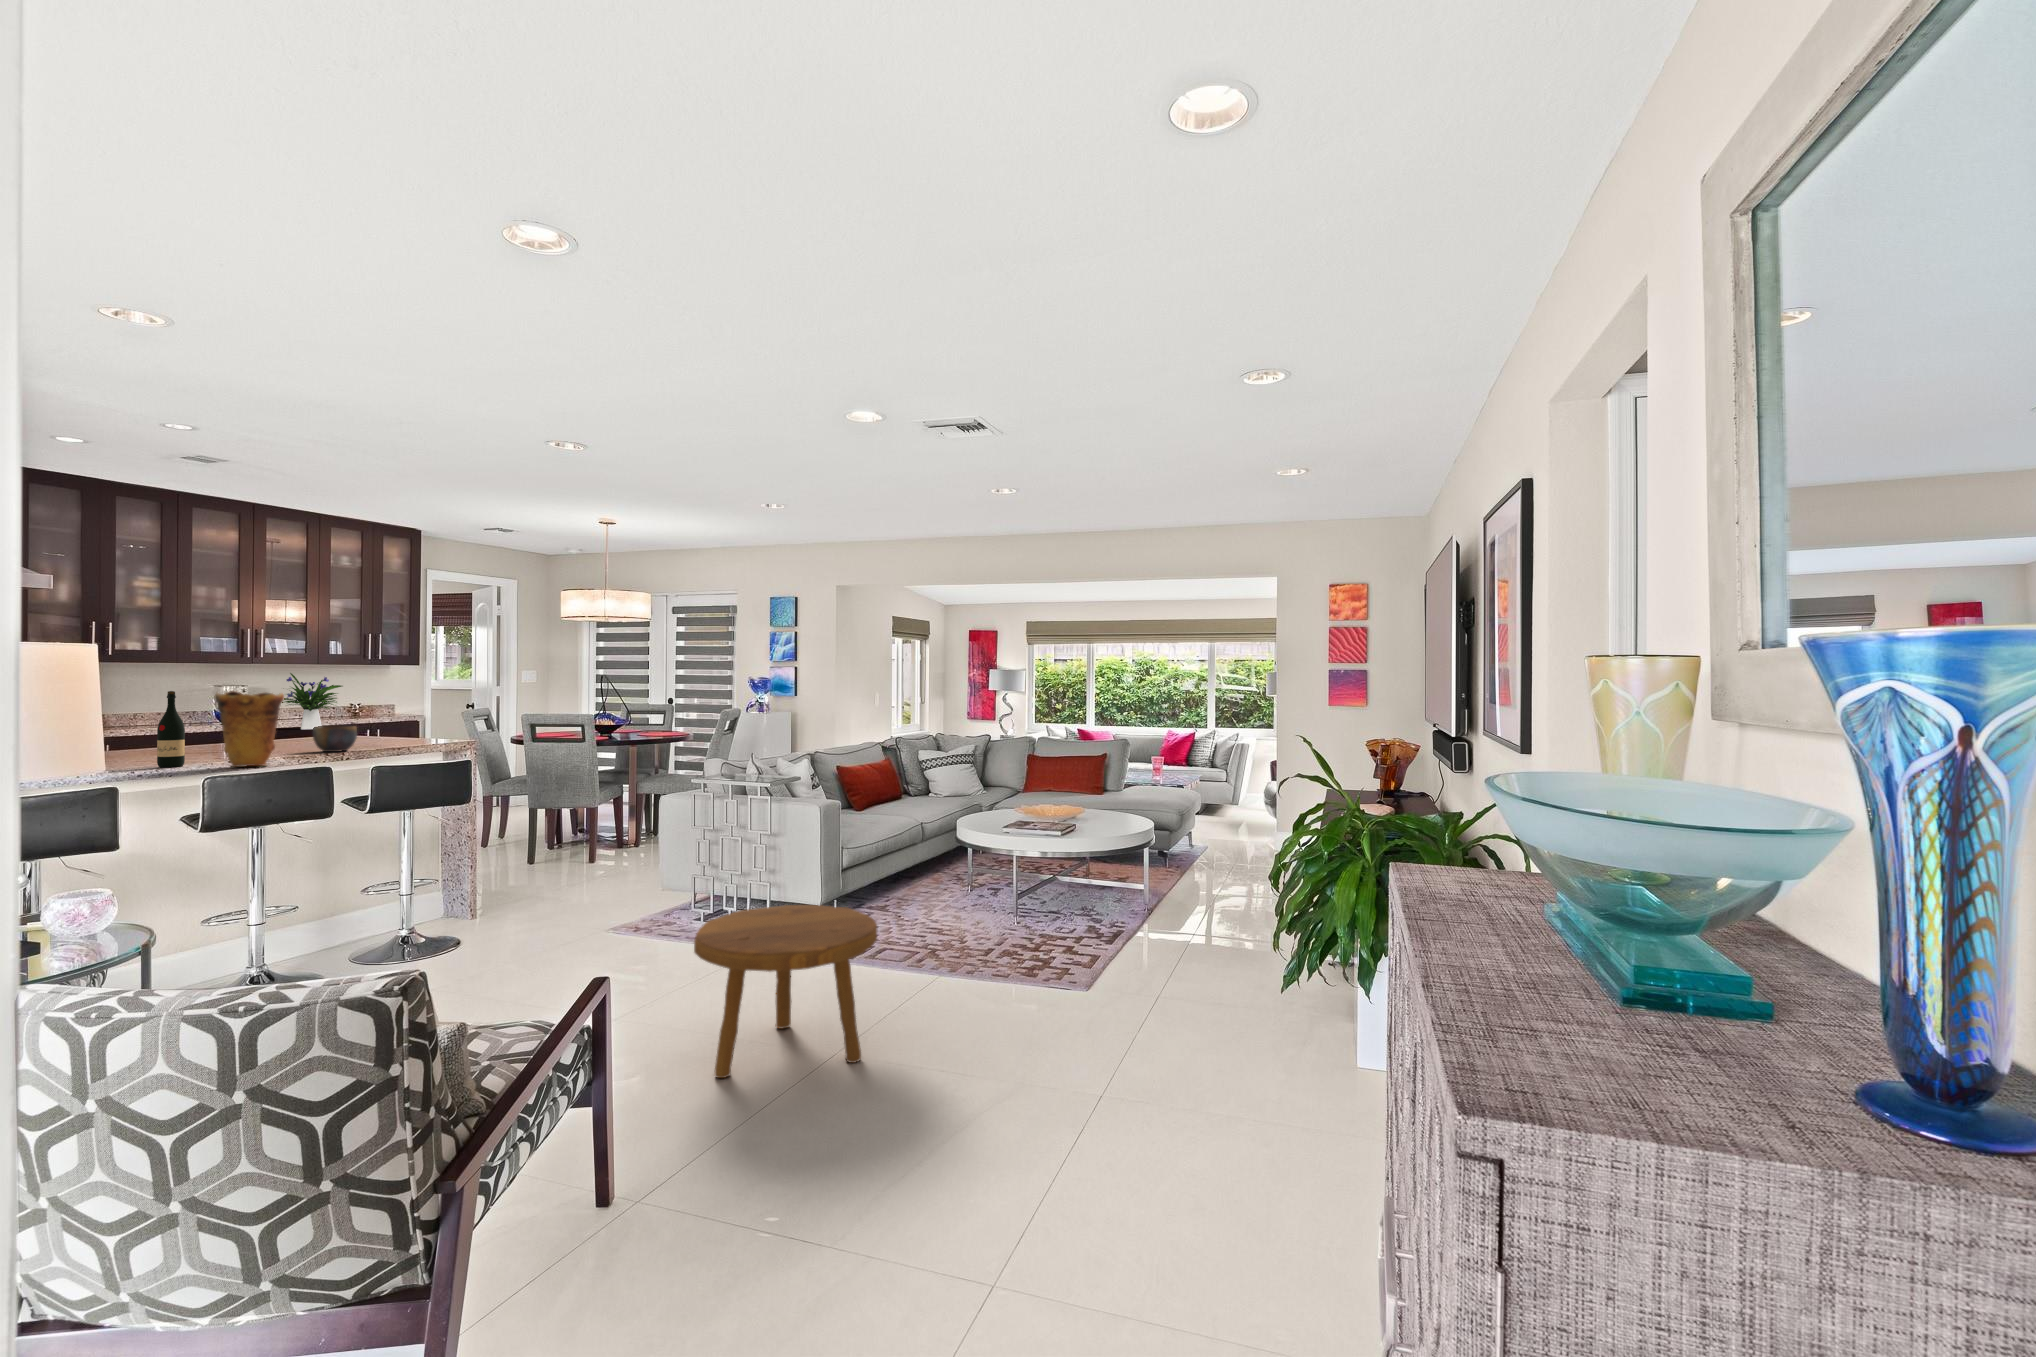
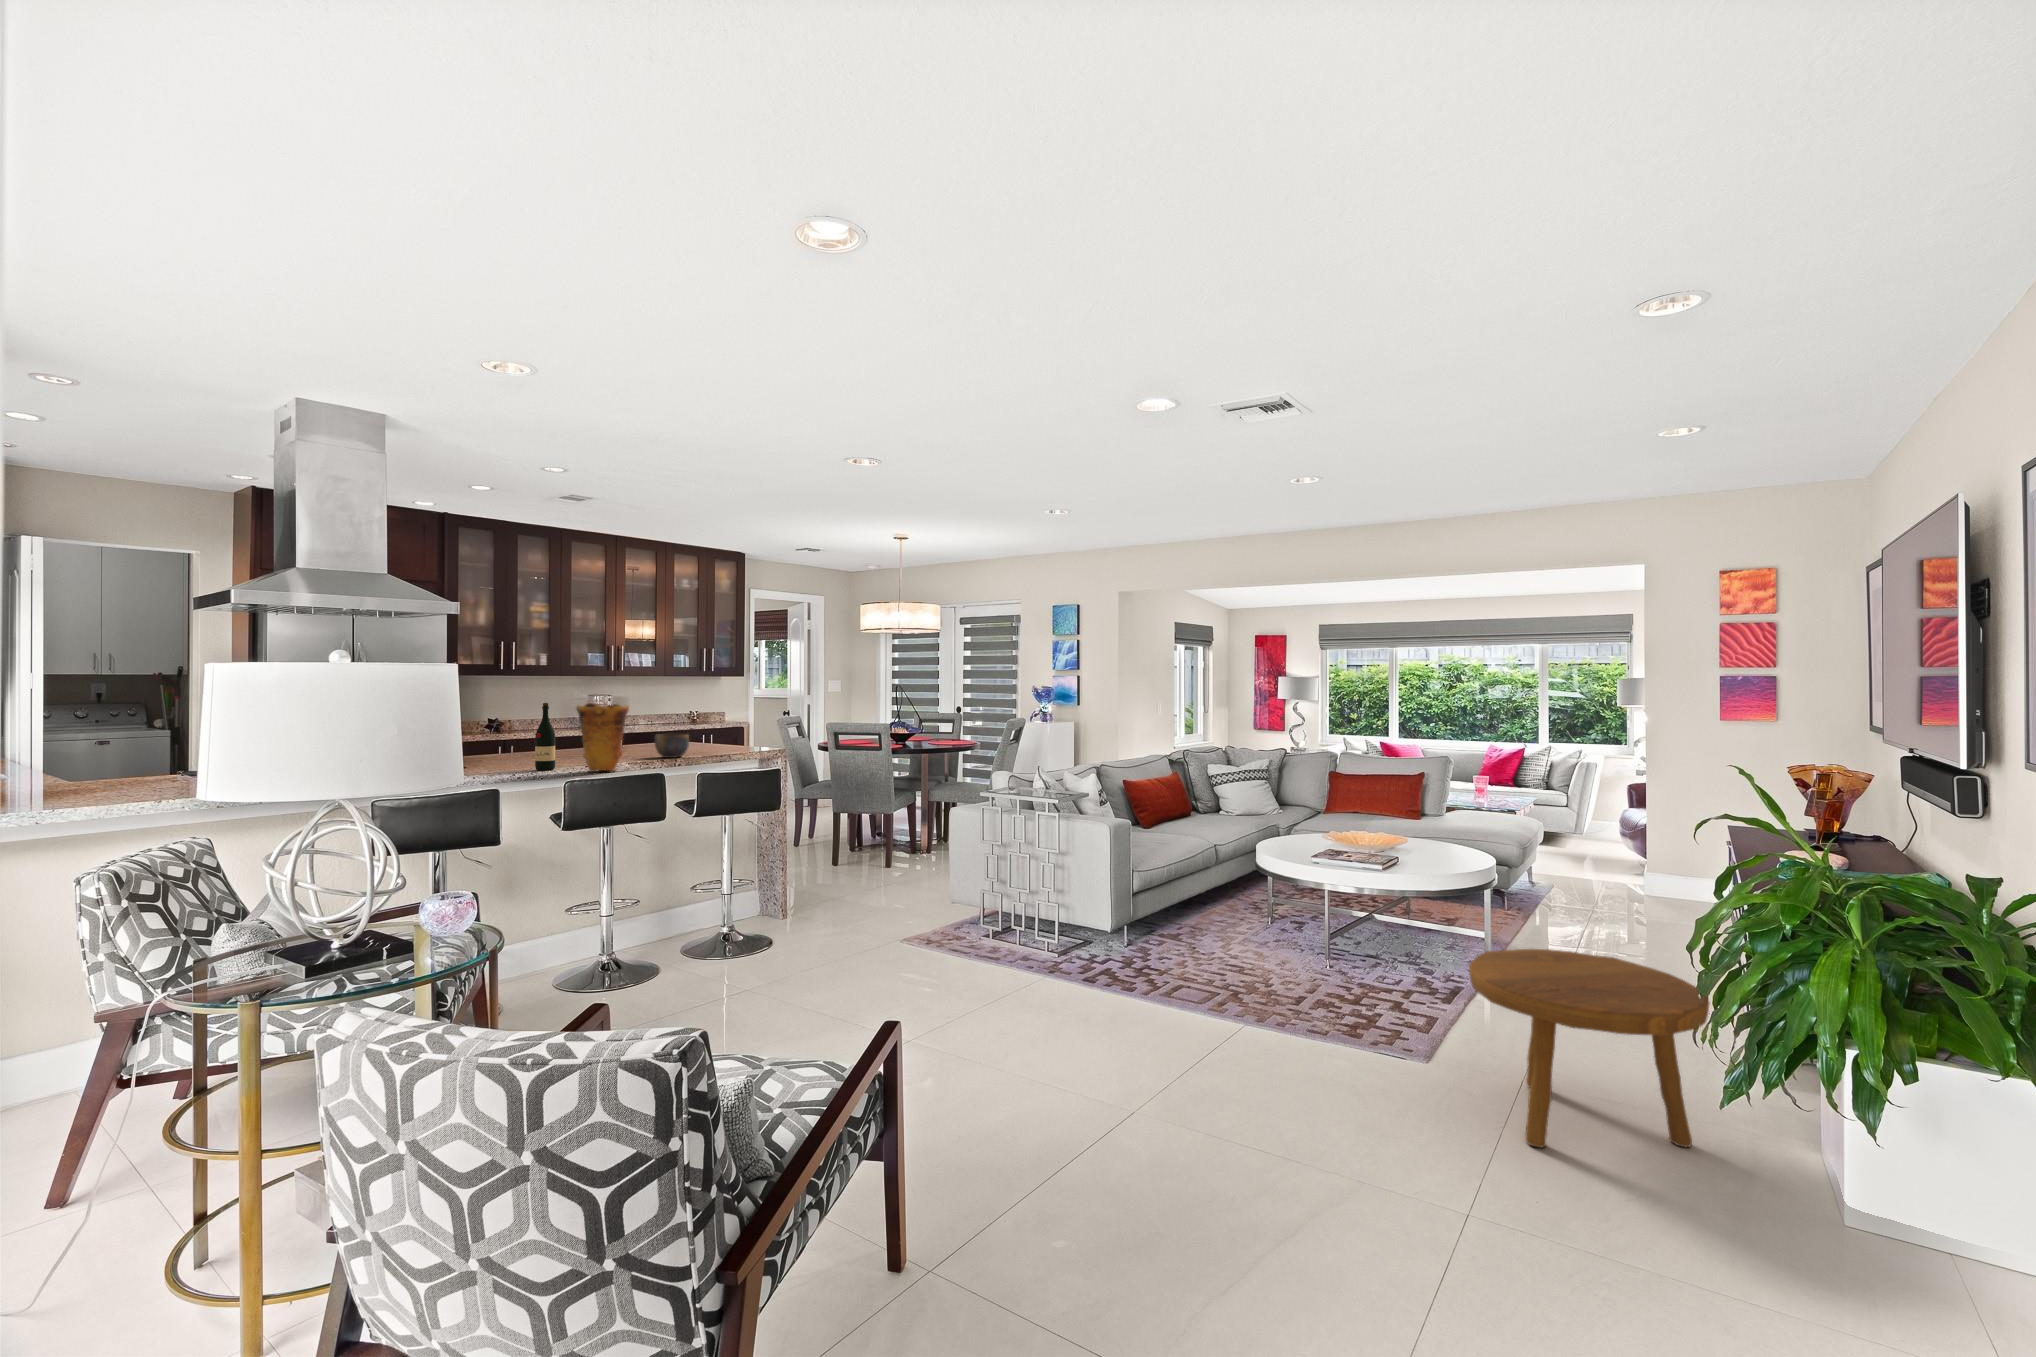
flower arrangement: present [282,673,342,730] -> none [633,685,684,735]
footstool: present [694,905,877,1078] -> present [1469,949,1710,1147]

